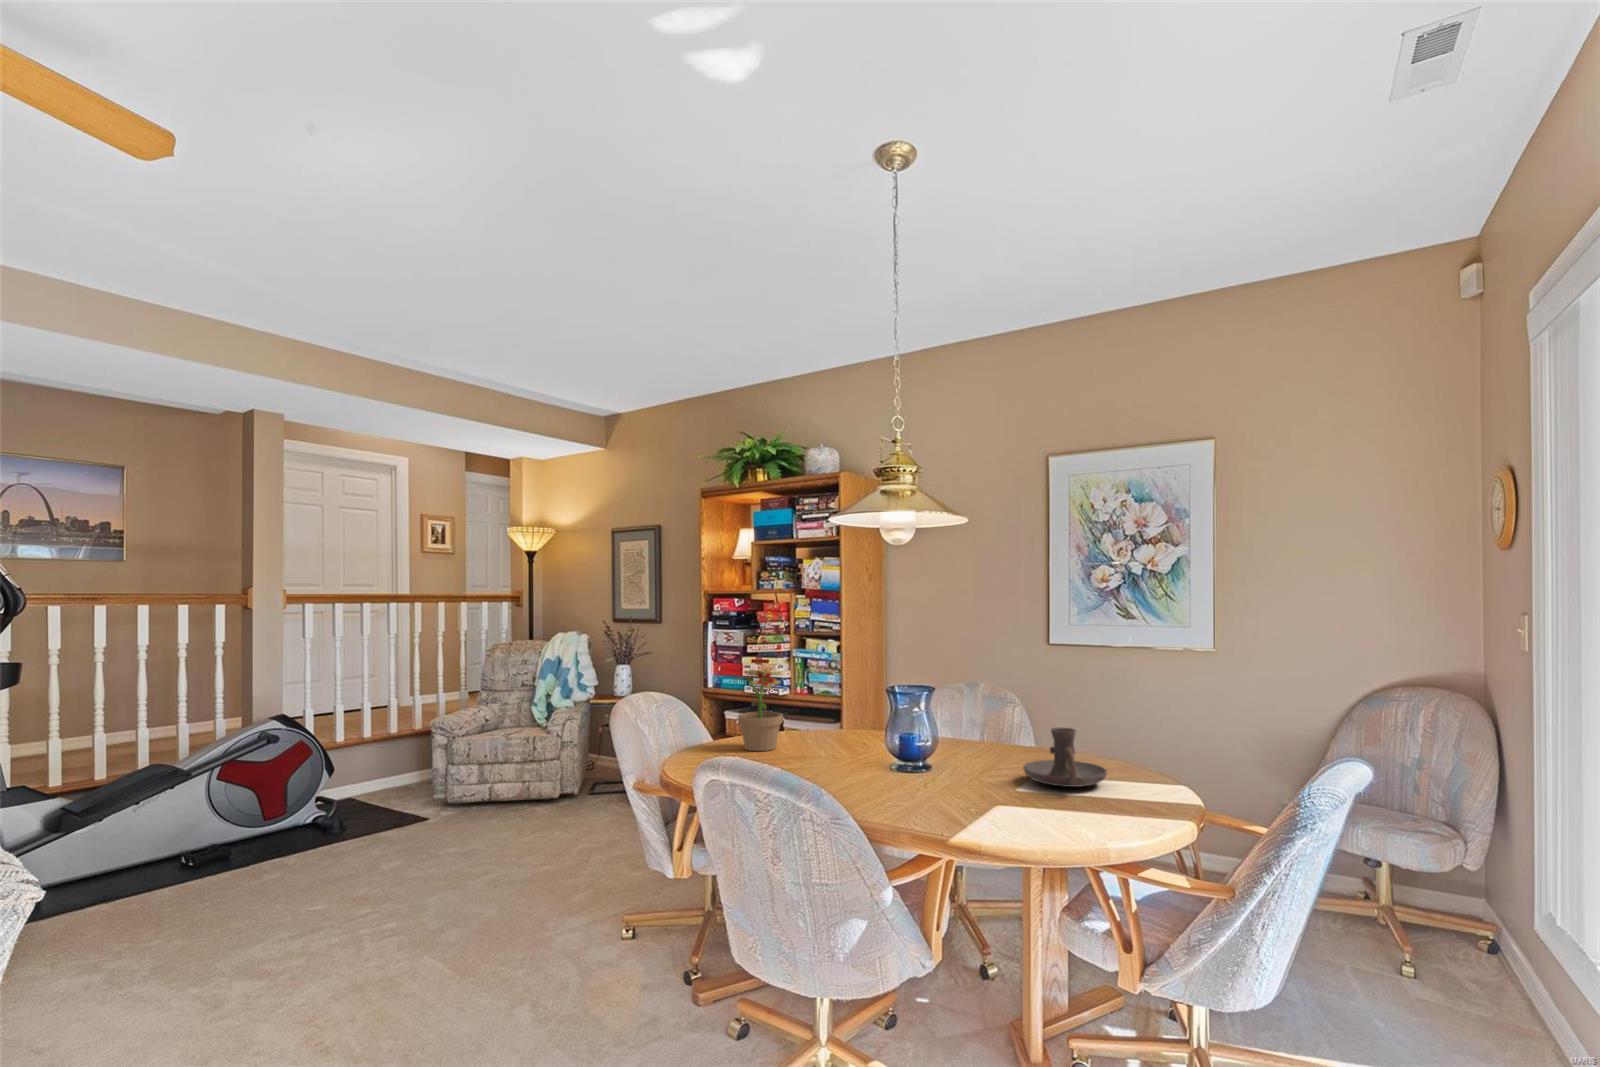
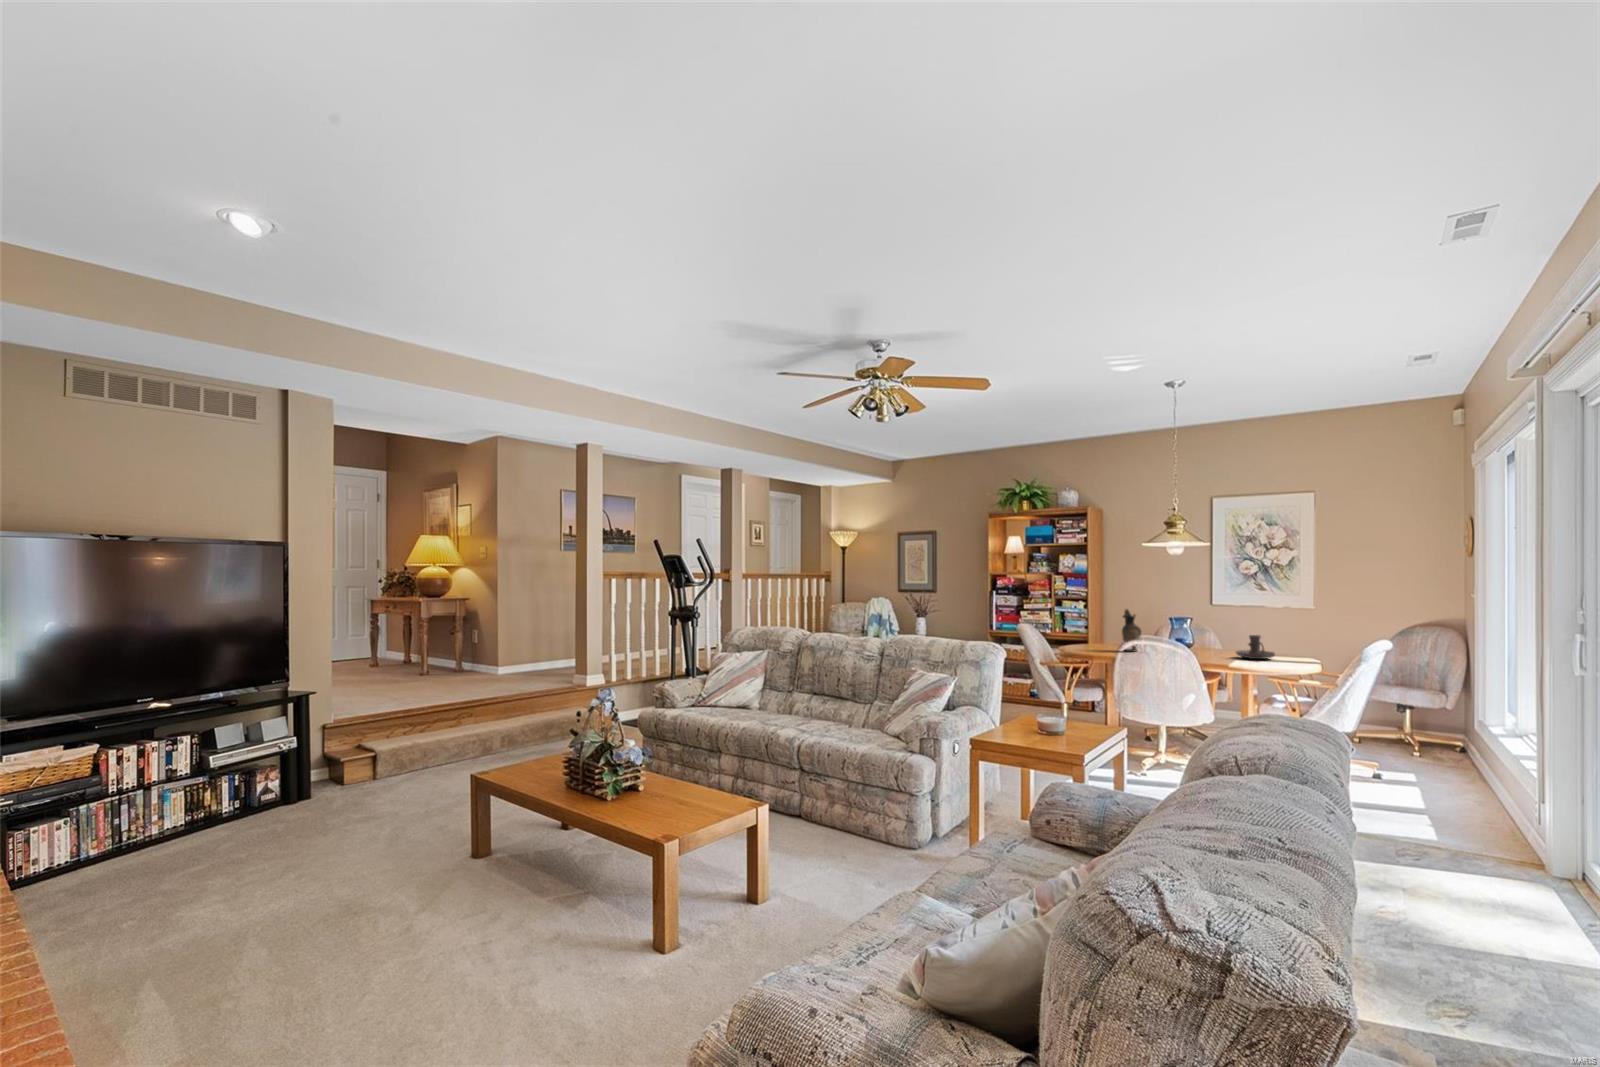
ceramic pitcher: none [813,663,849,756] -> present [1122,609,1141,652]
potted plant: present [736,664,783,751] -> none [1077,608,1103,650]

